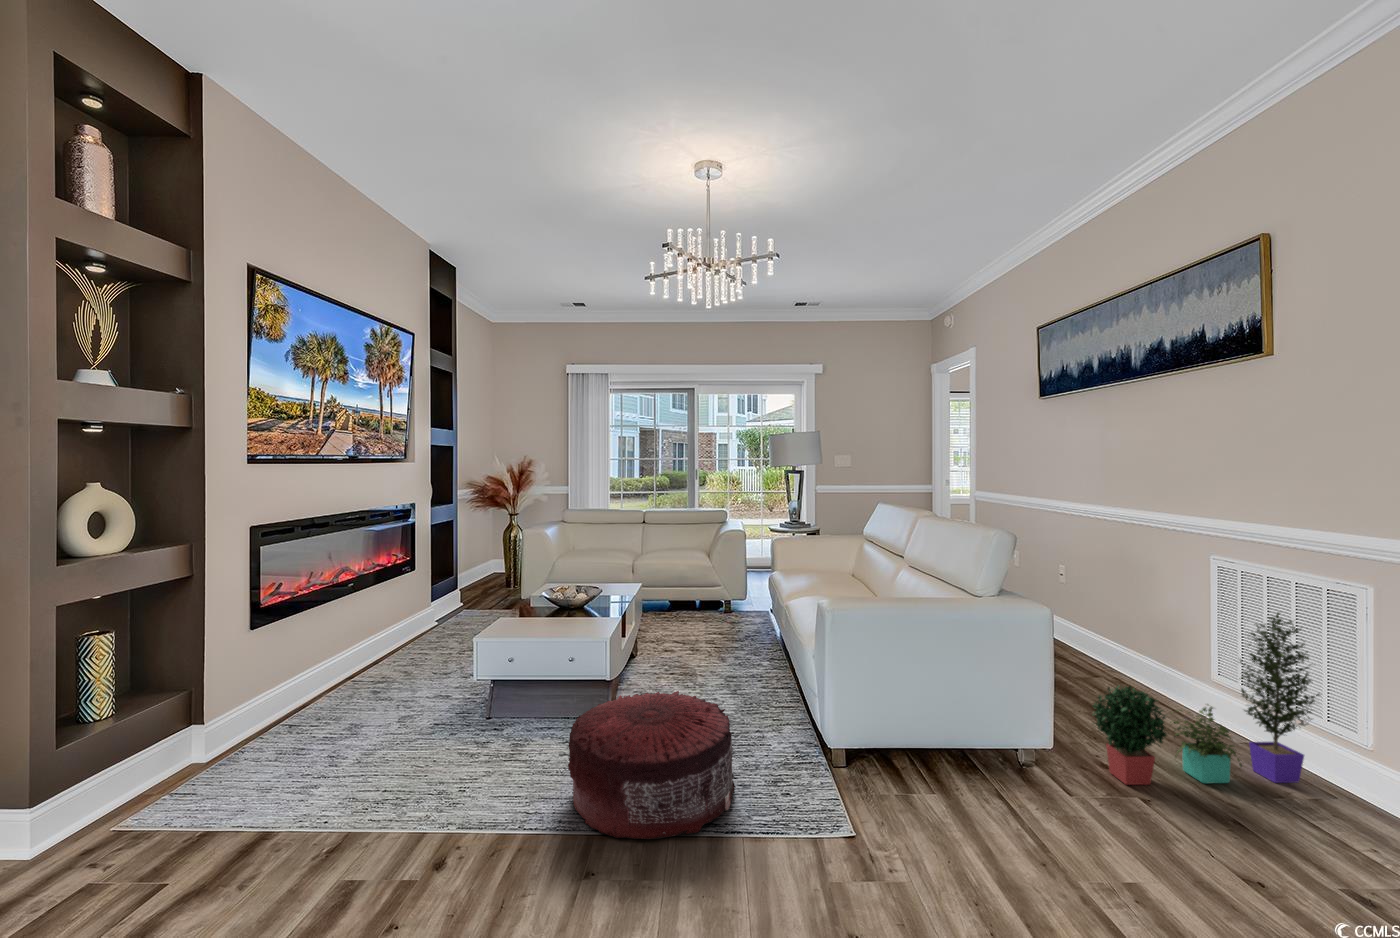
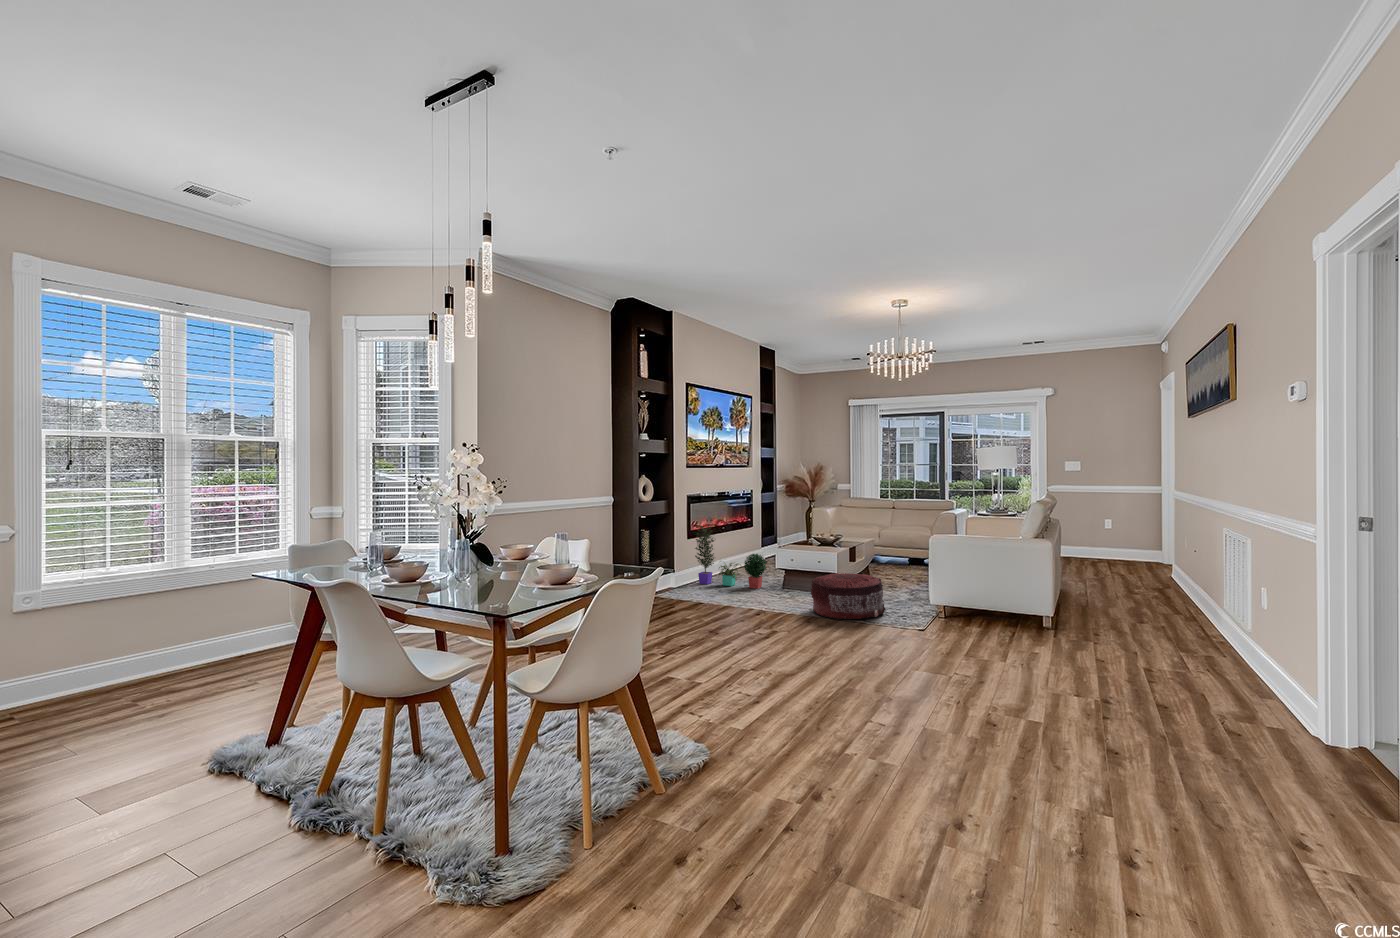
potted plant: present [1093,613,1320,785] -> present [695,525,767,589]

